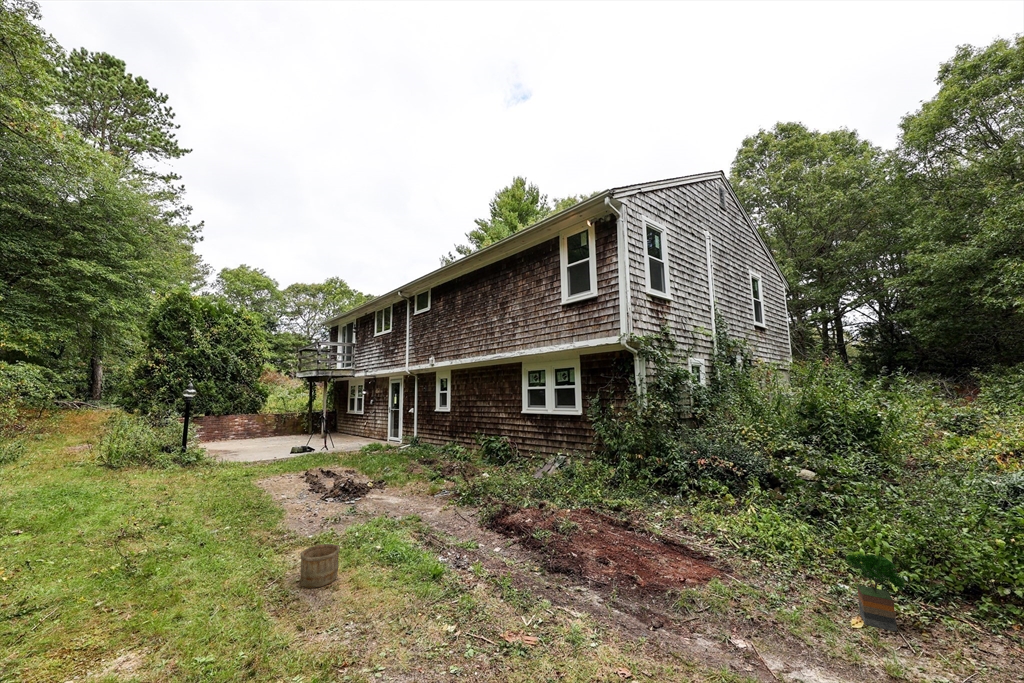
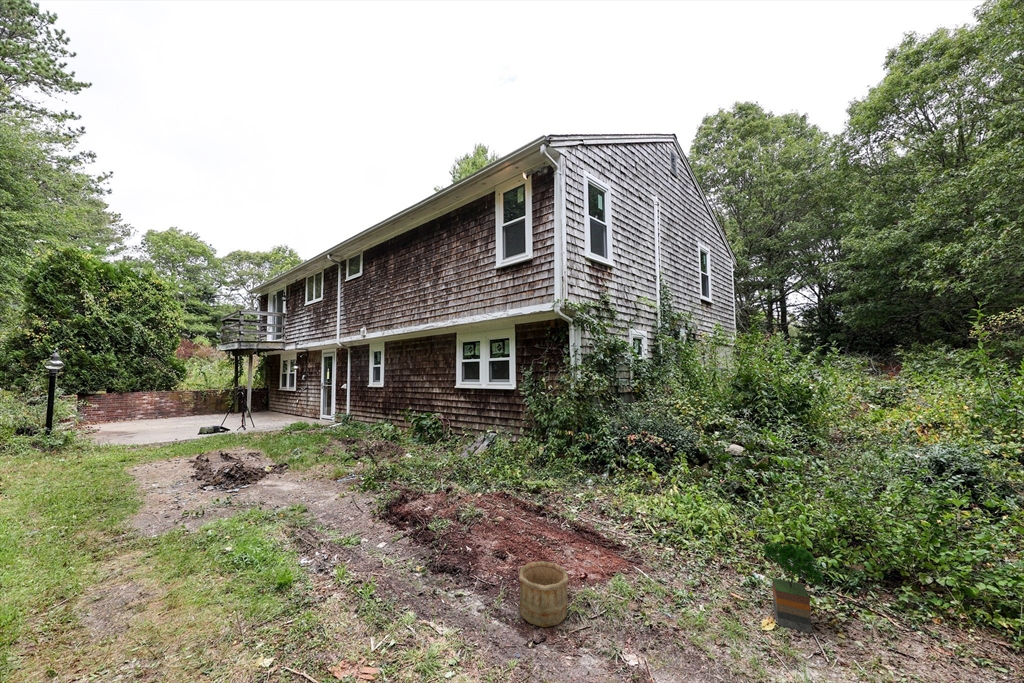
wooden bucket: present [300,544,340,588] -> present [519,561,569,627]

